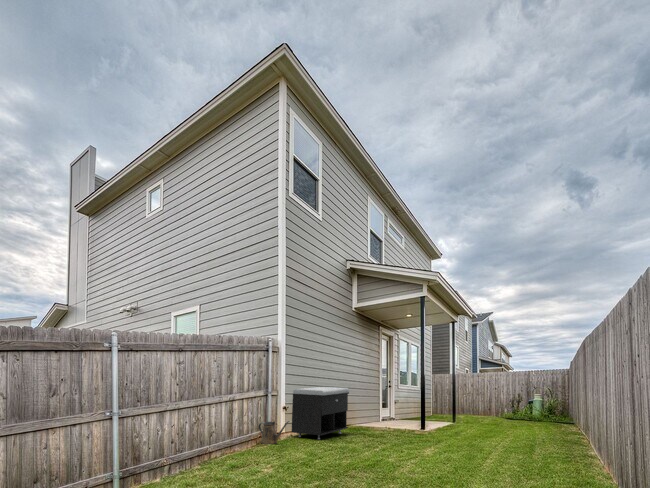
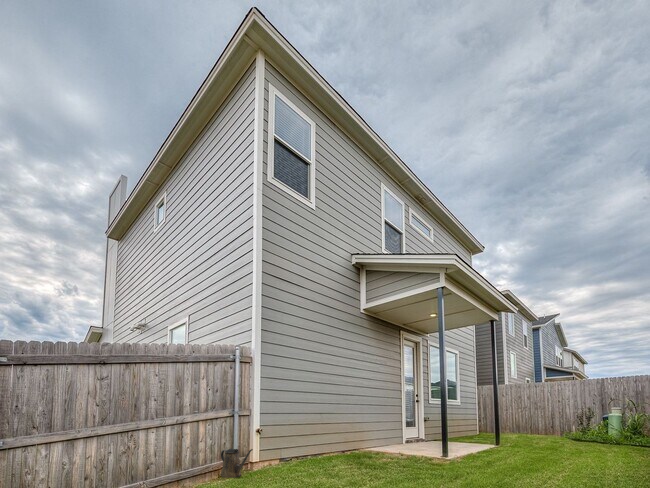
storage bench: present [292,387,349,439] -> none [270,404,345,471]

